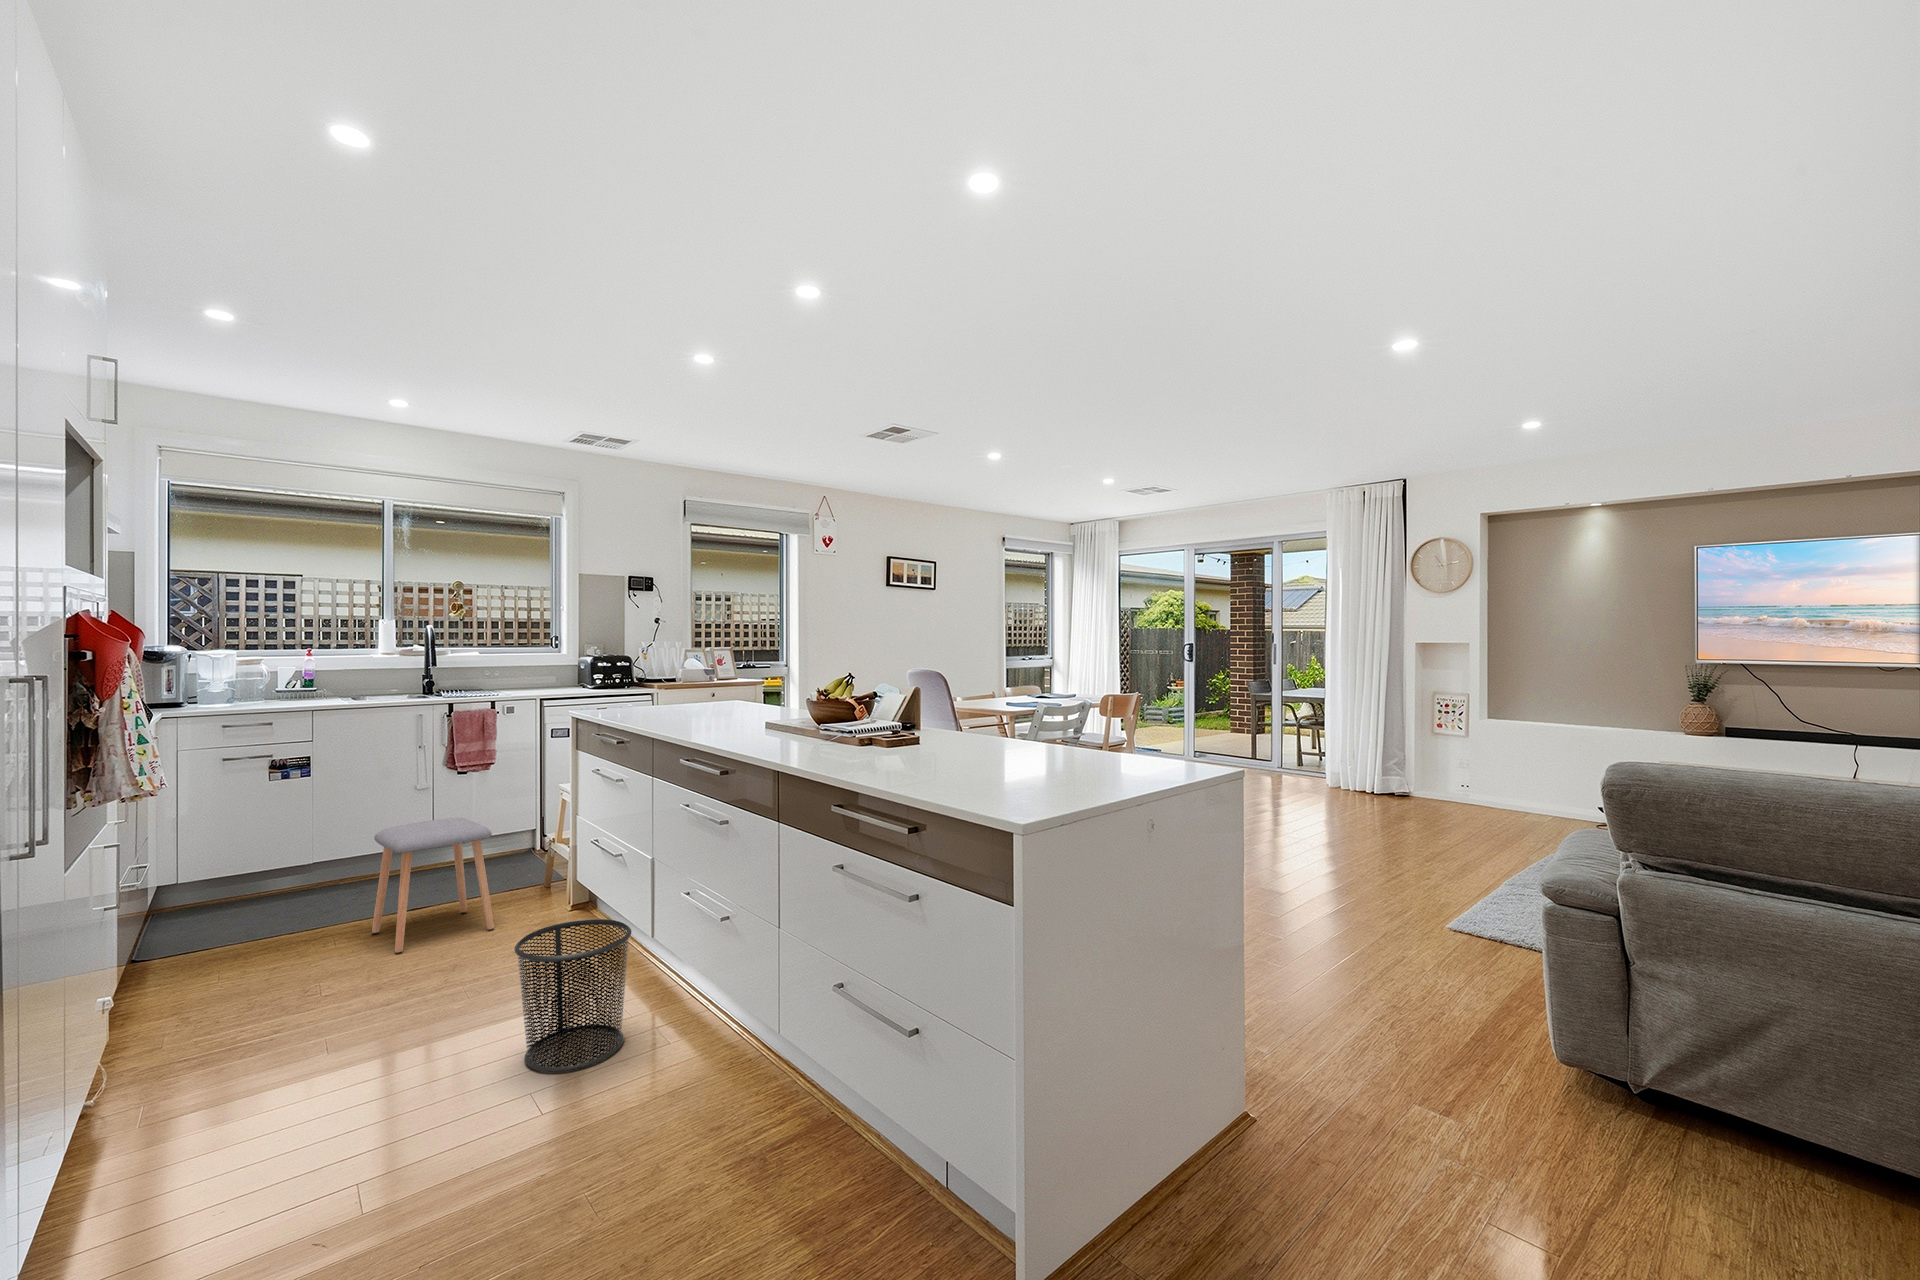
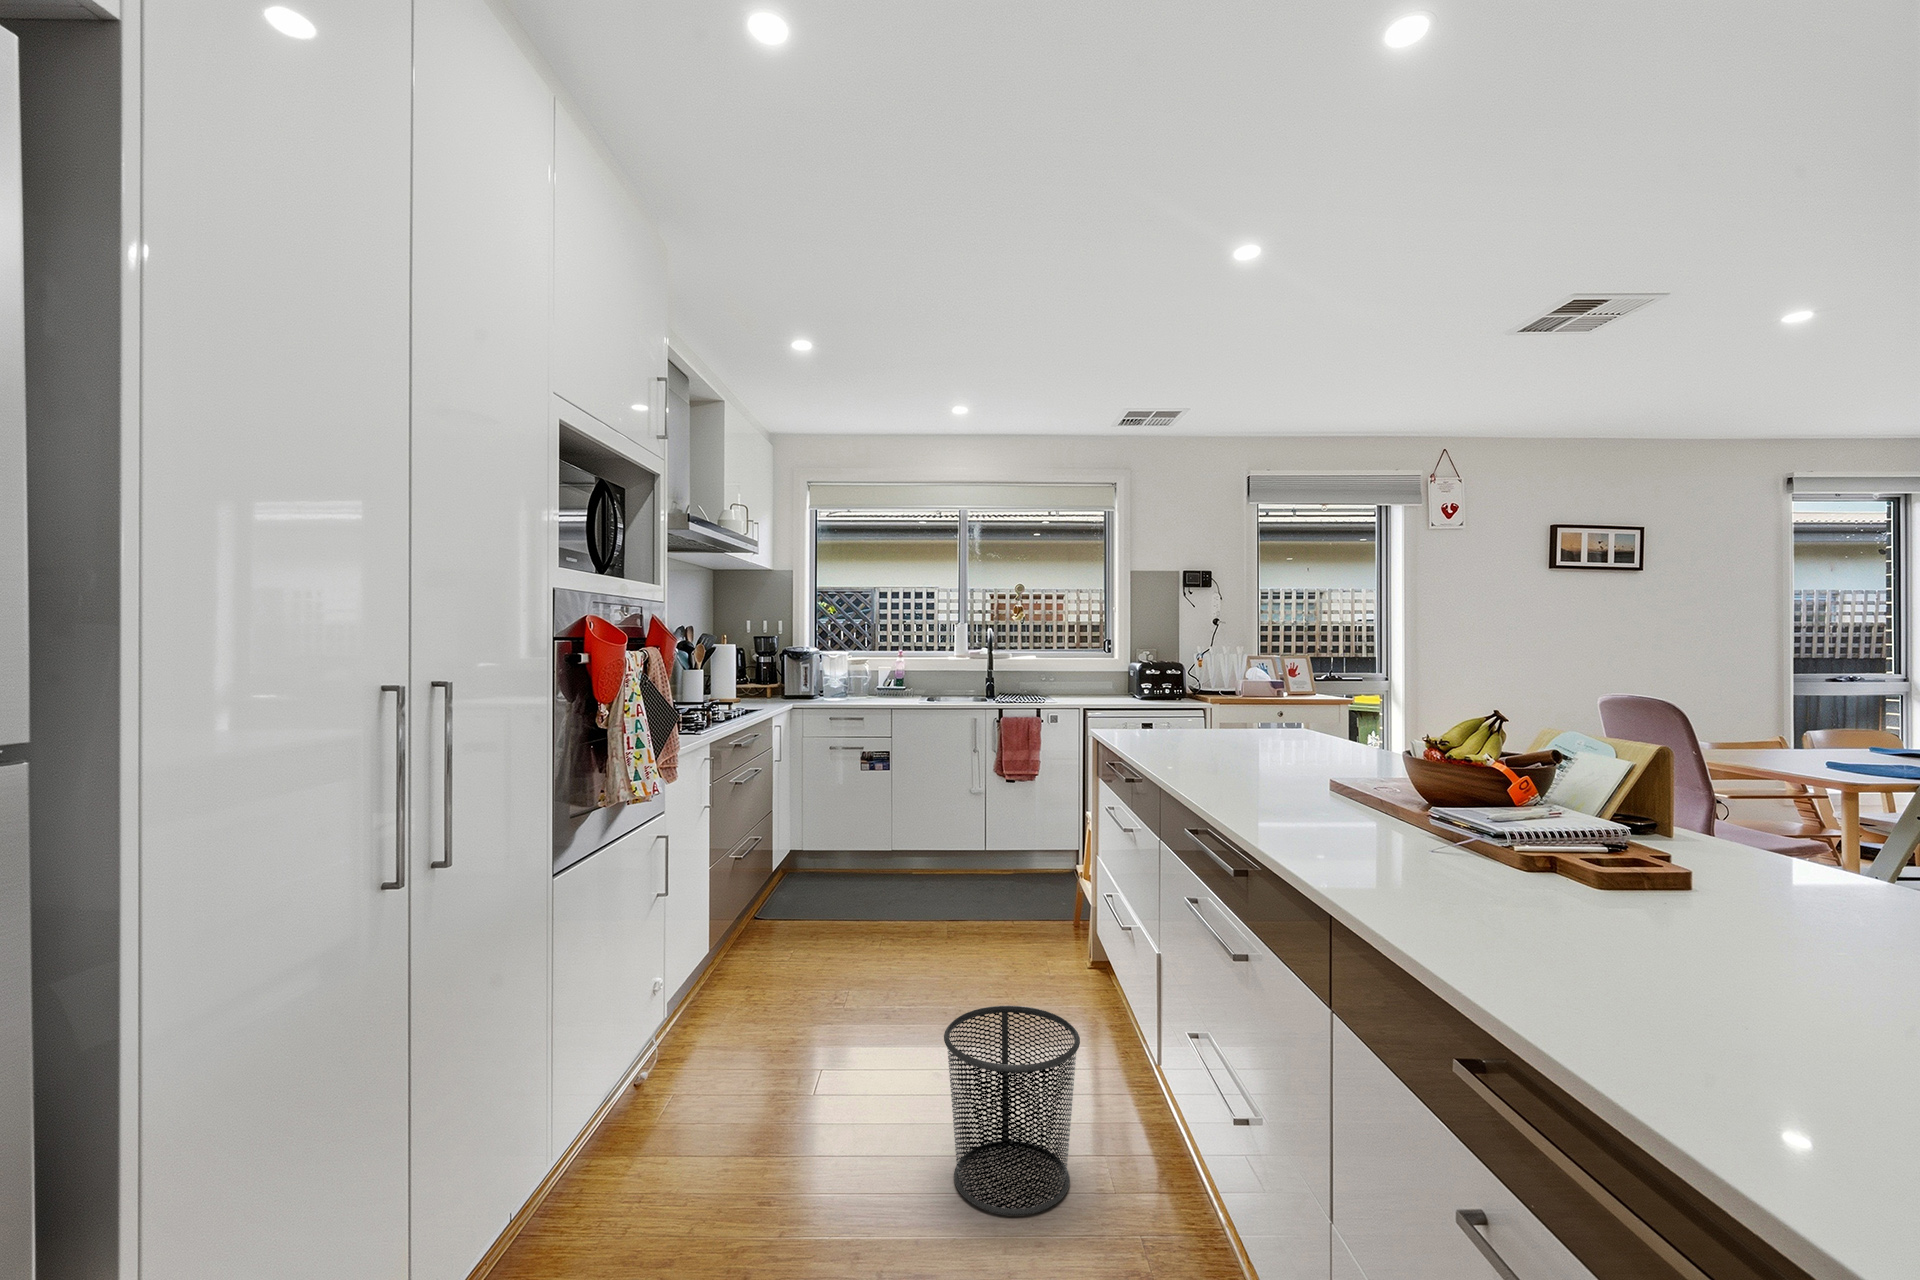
stool: present [372,818,494,954] -> none [904,833,1002,970]

